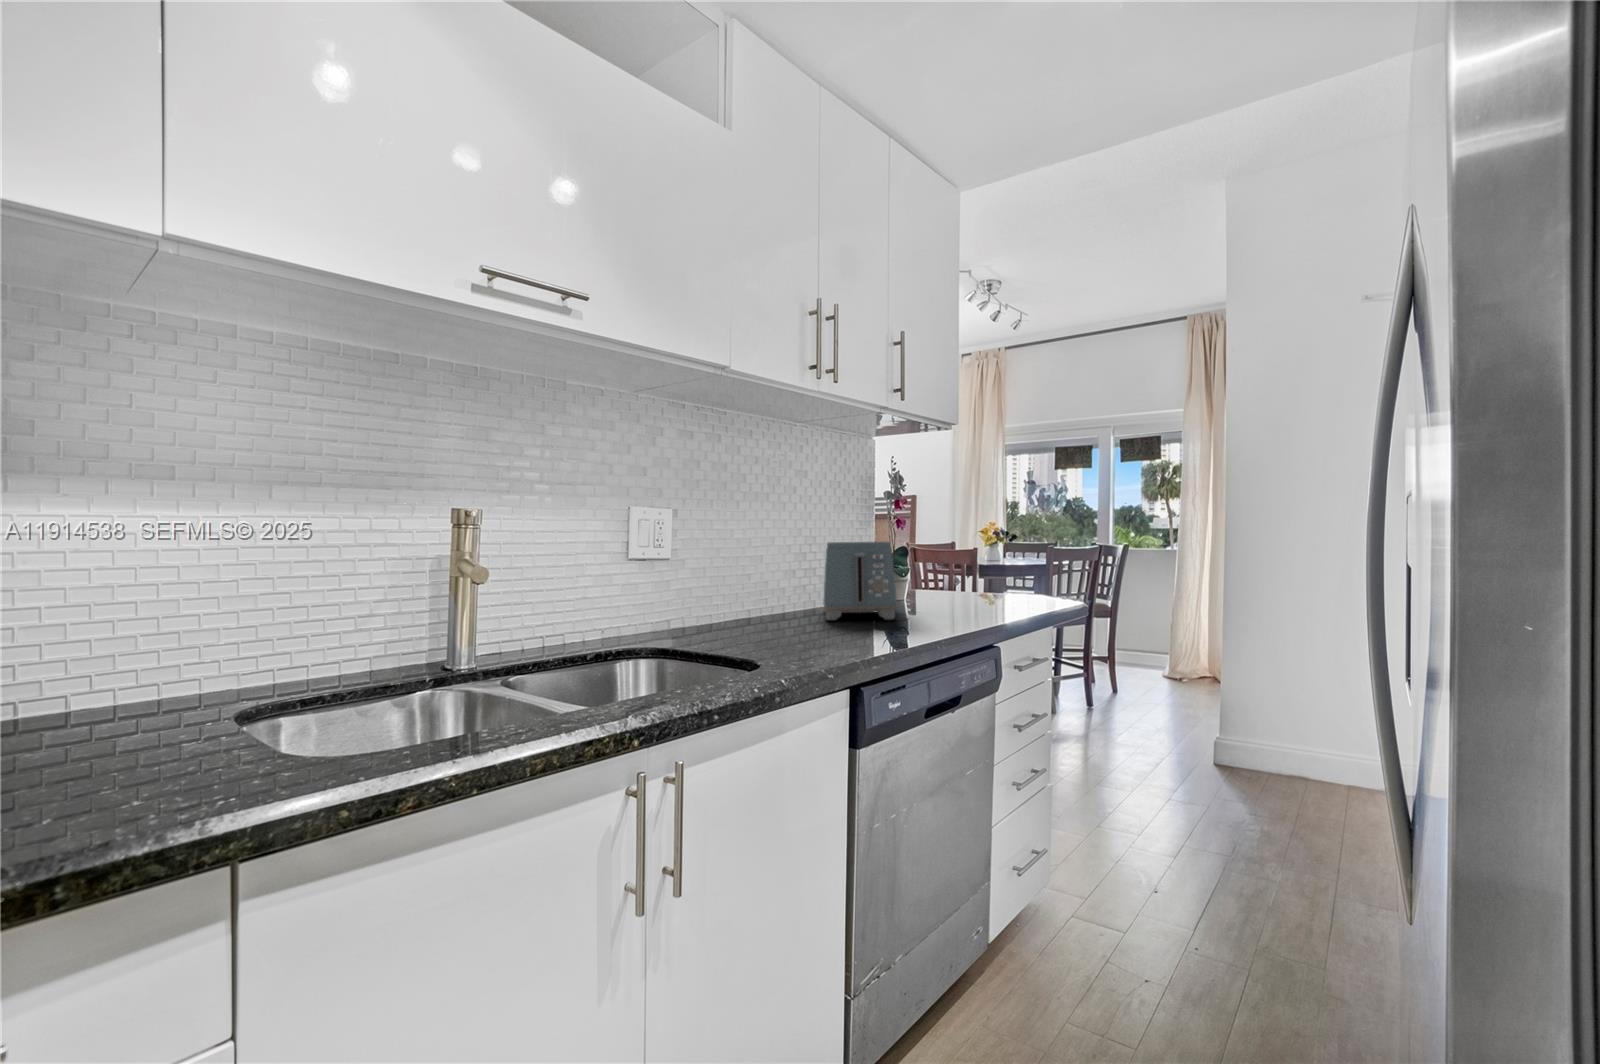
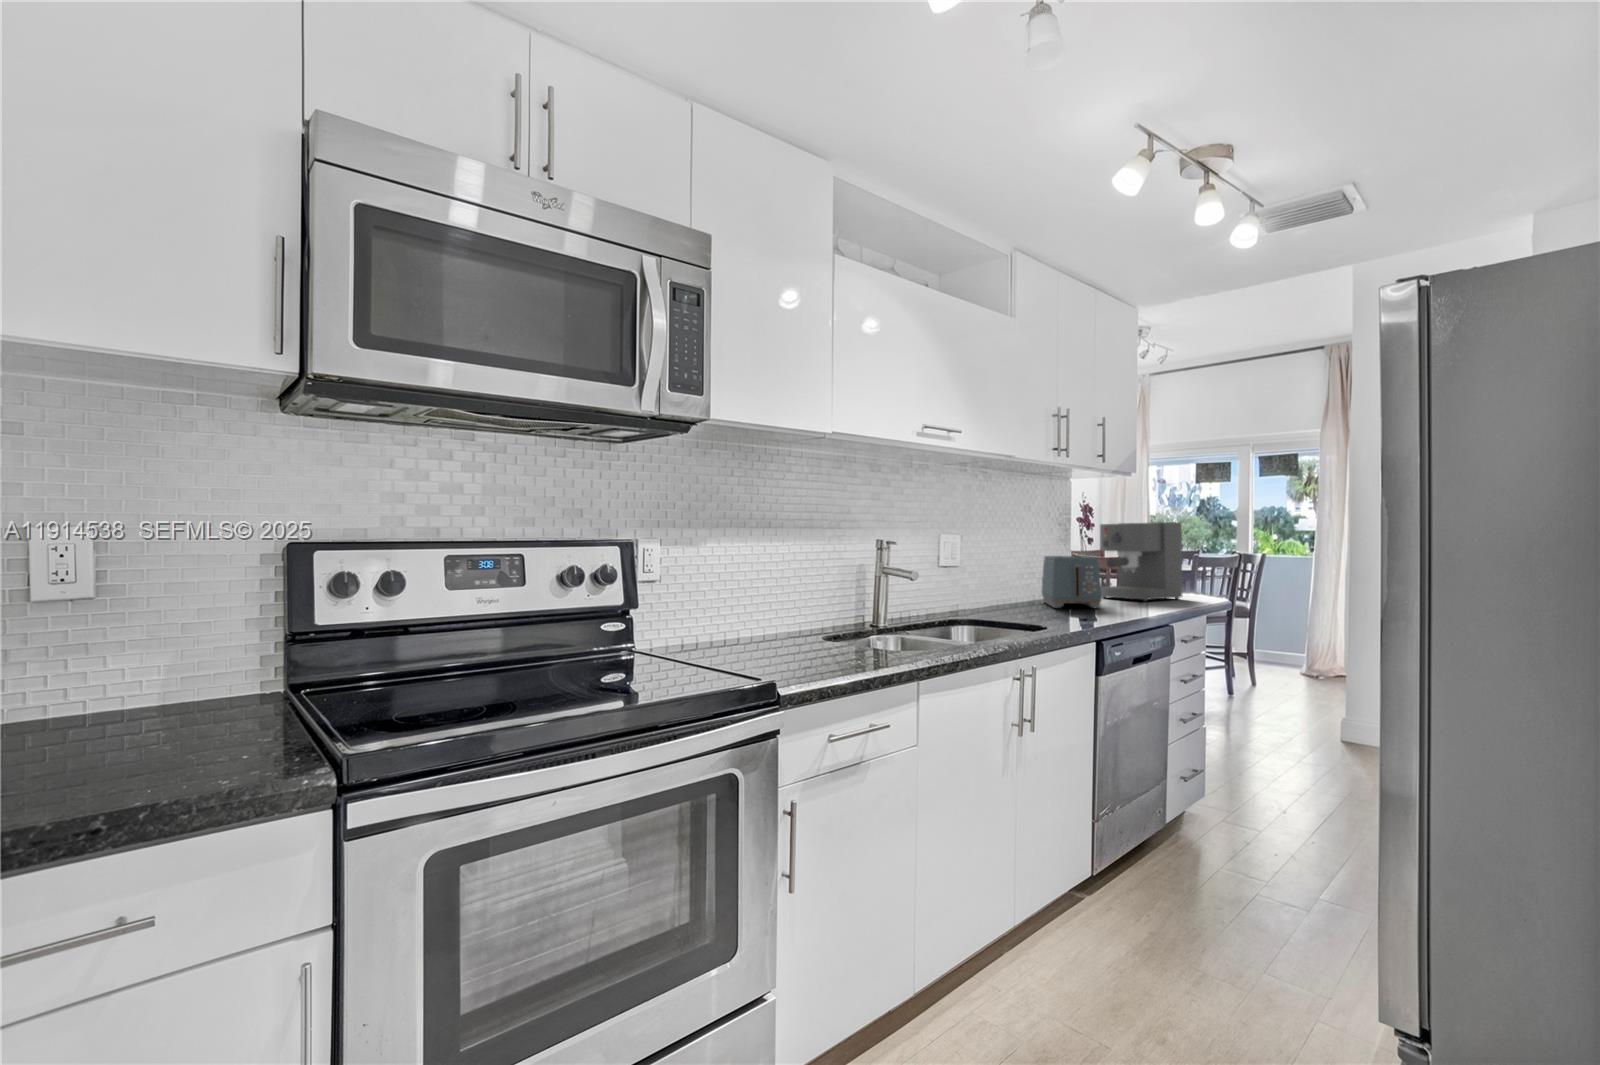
coffee maker: none [911,494,1021,606] -> present [1100,522,1182,601]

